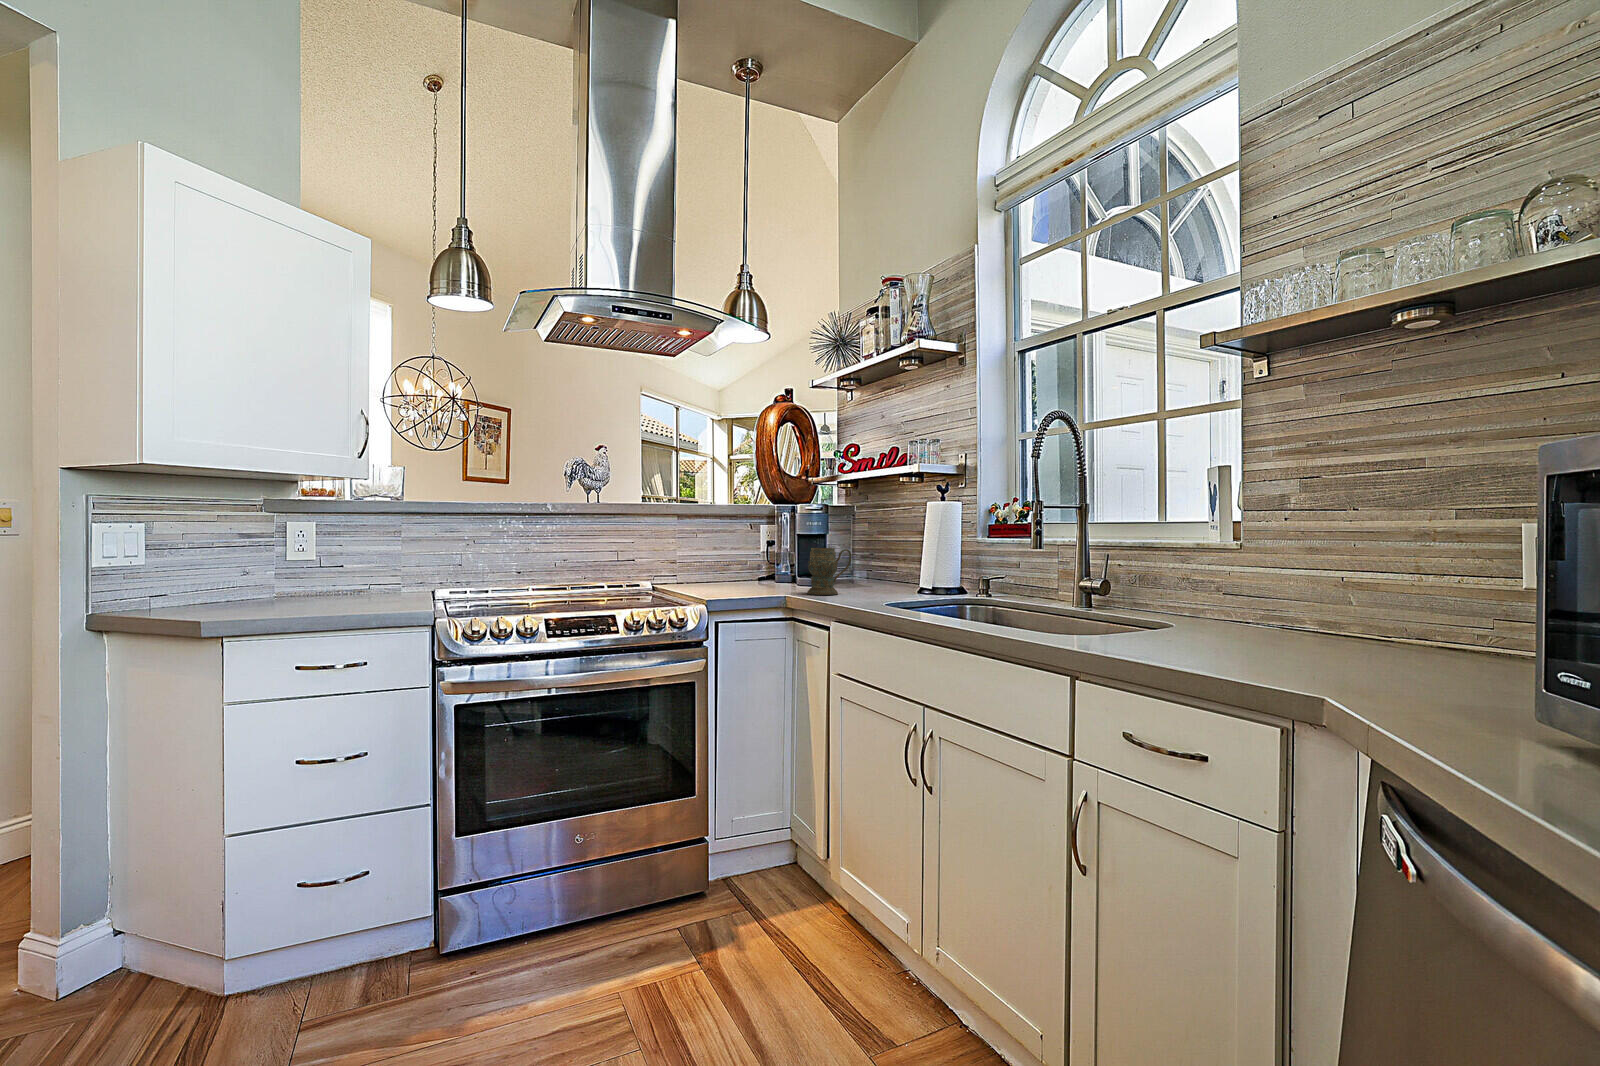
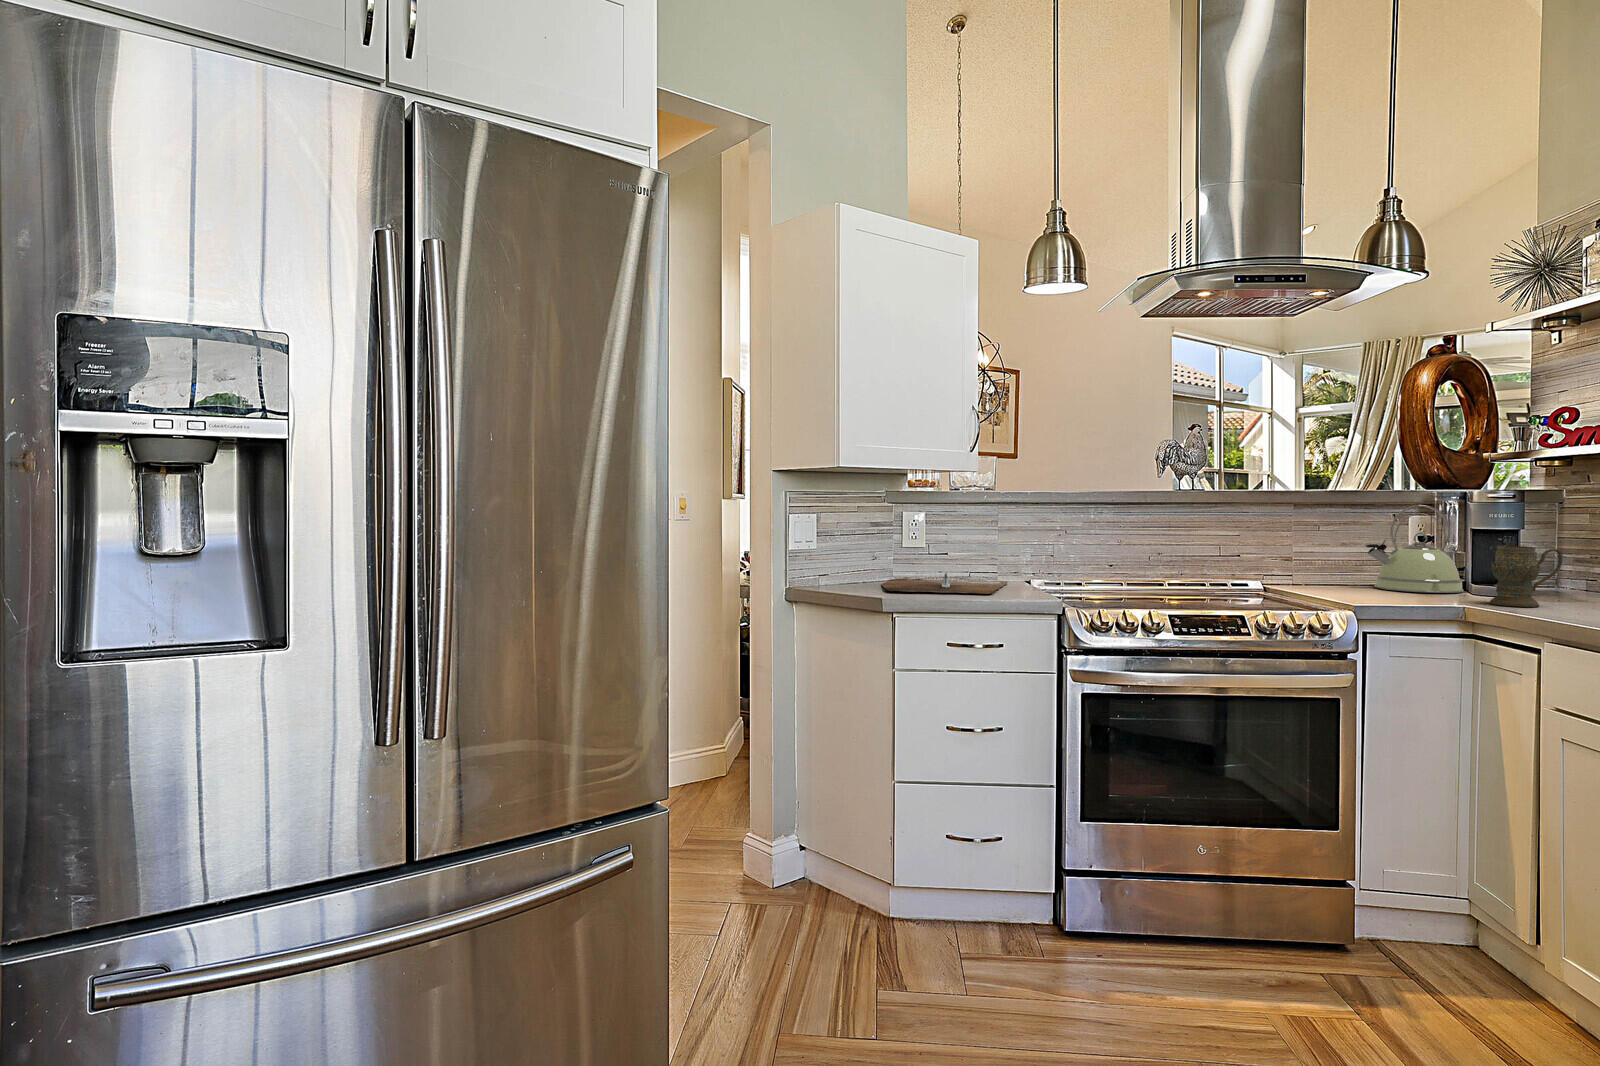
kettle: none [728,517,796,588] -> present [1366,505,1464,593]
cutting board: none [234,587,403,610] -> present [882,573,1007,594]

